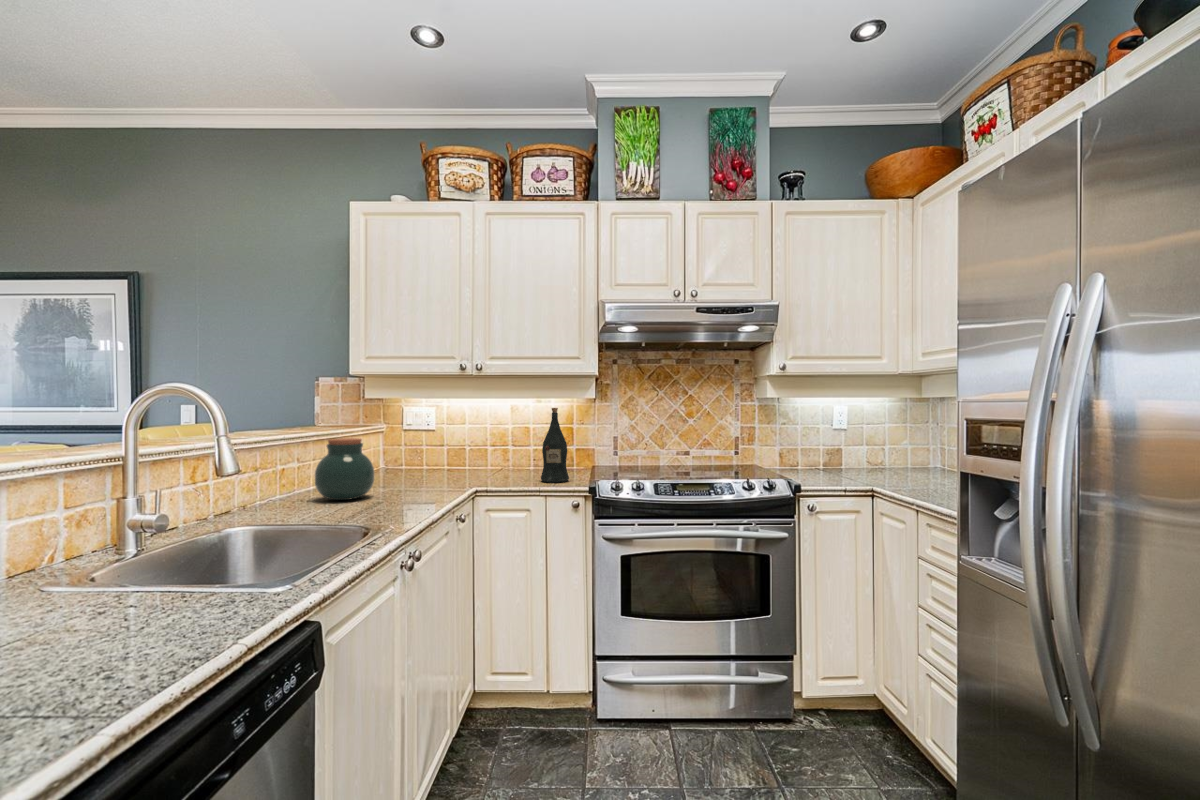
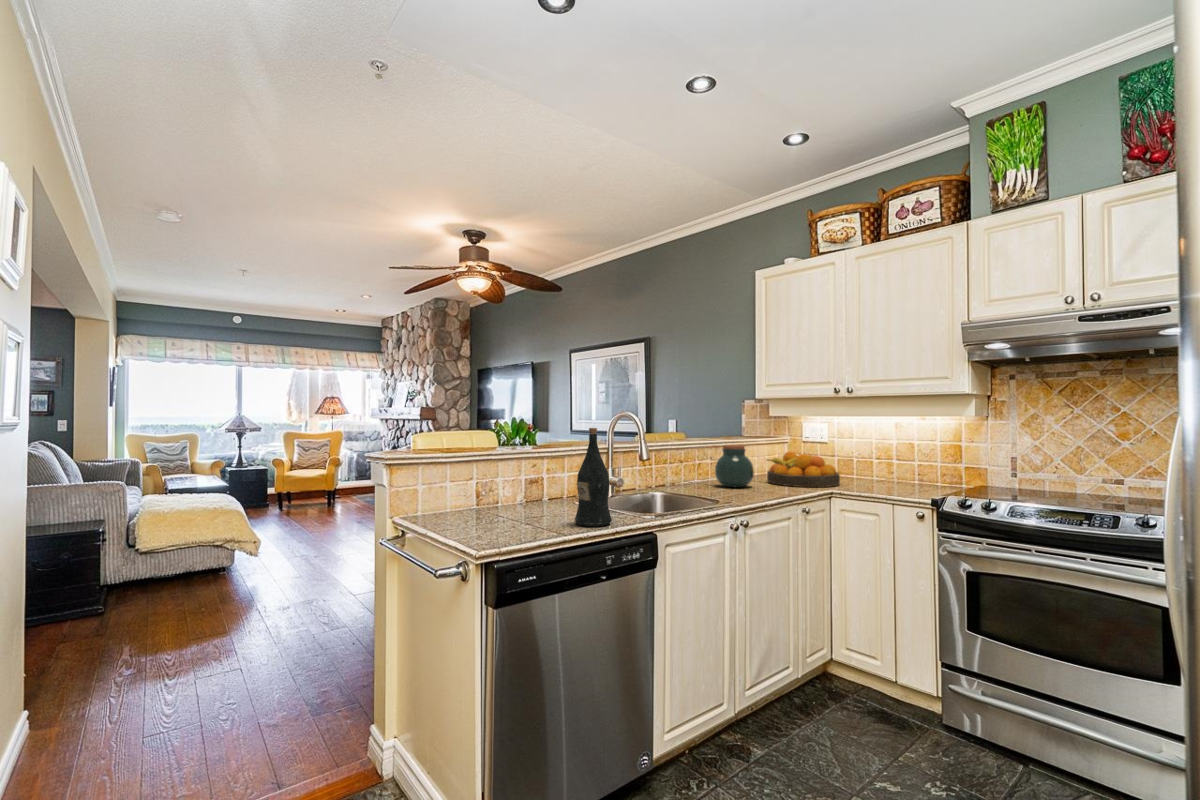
wine bottle: present [541,408,569,483] -> present [575,428,612,527]
fruit bowl: none [376,444,469,488] -> present [767,452,840,487]

